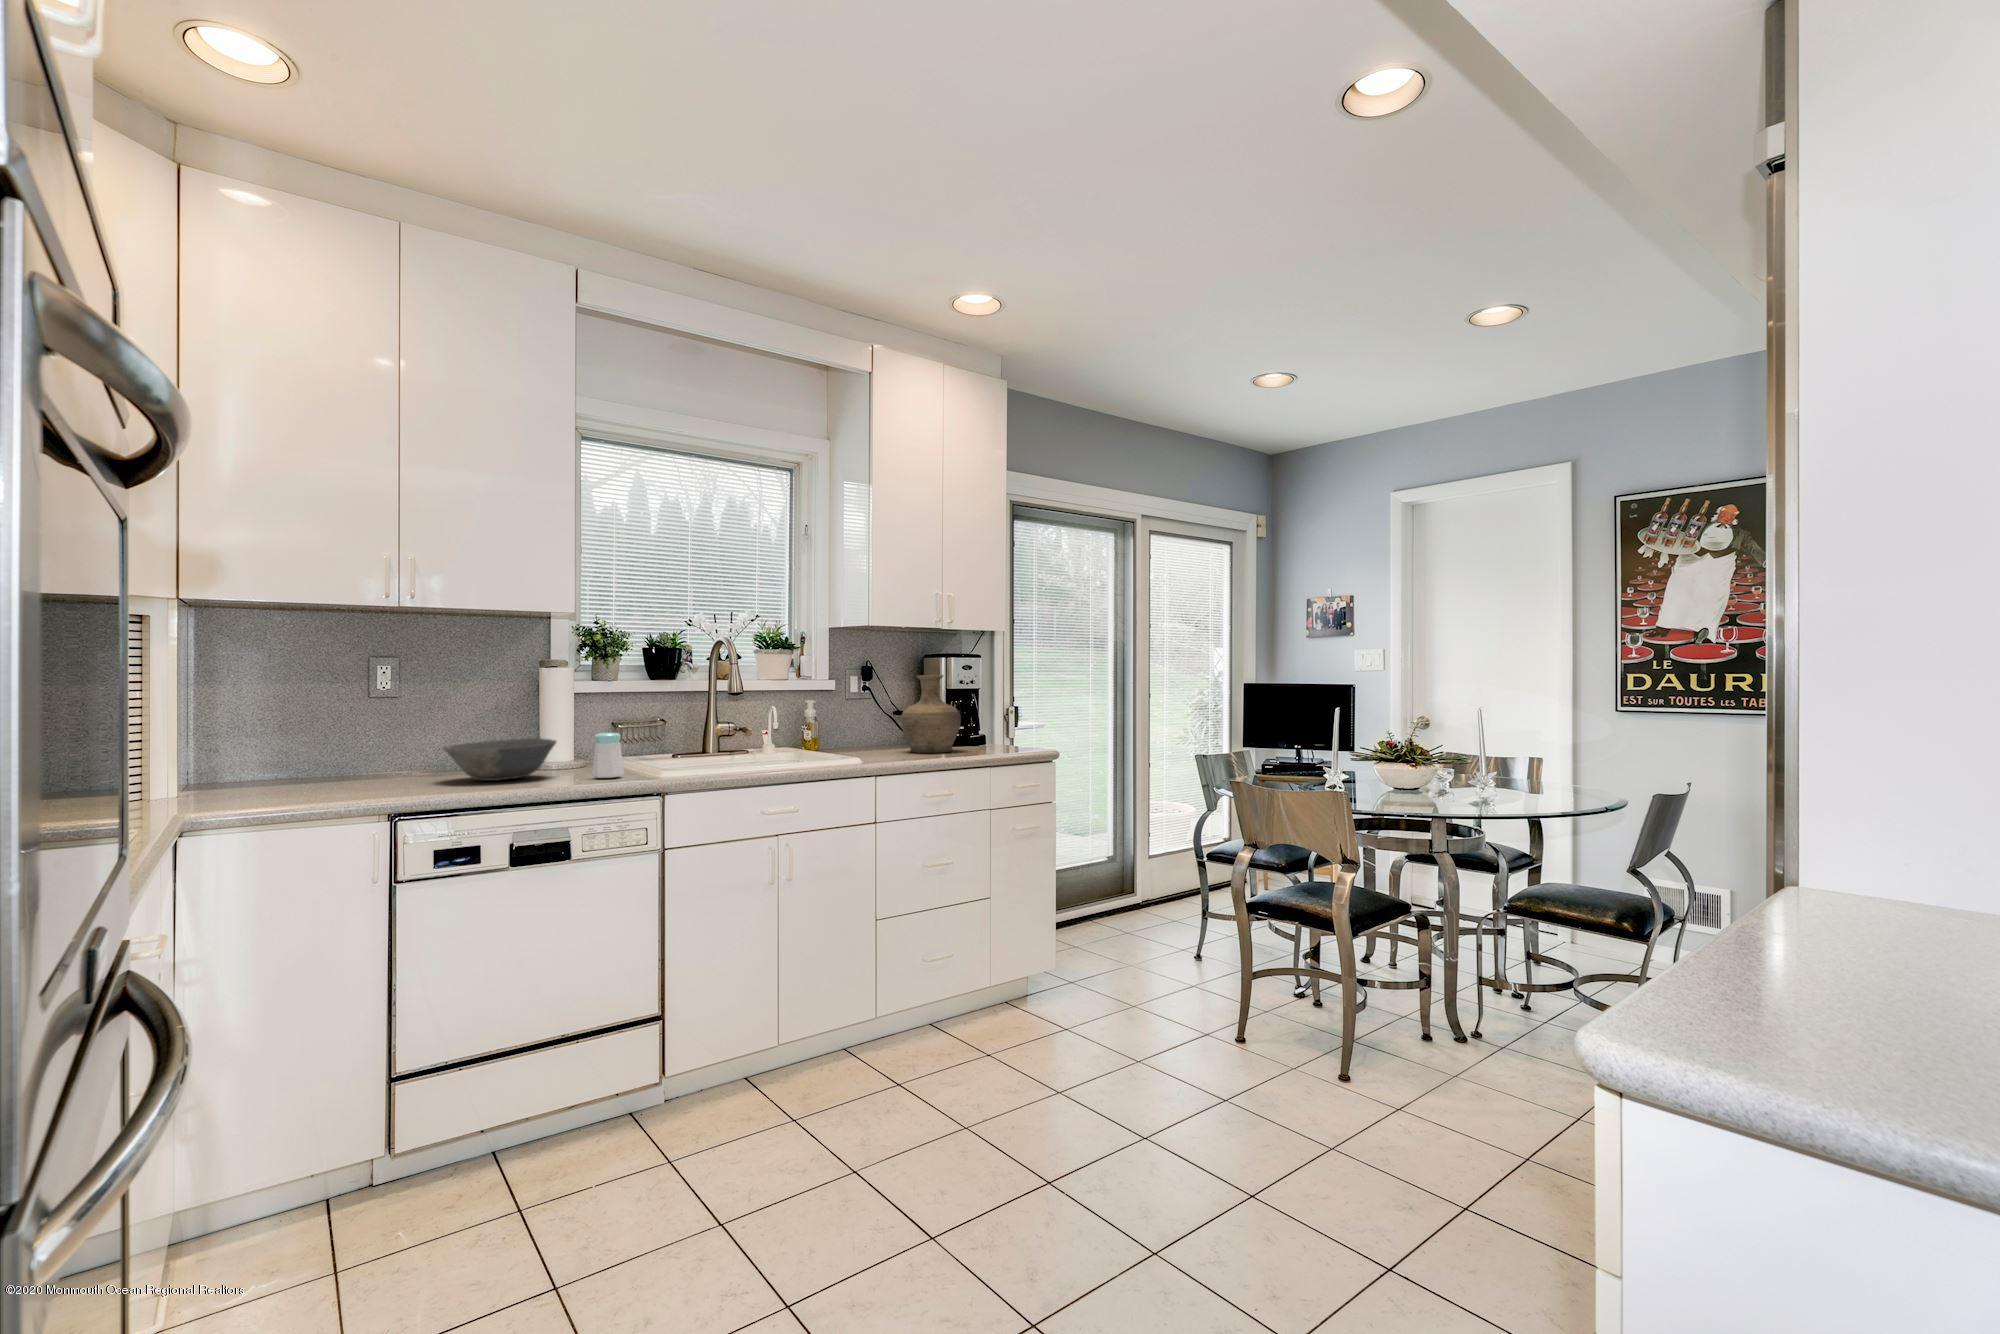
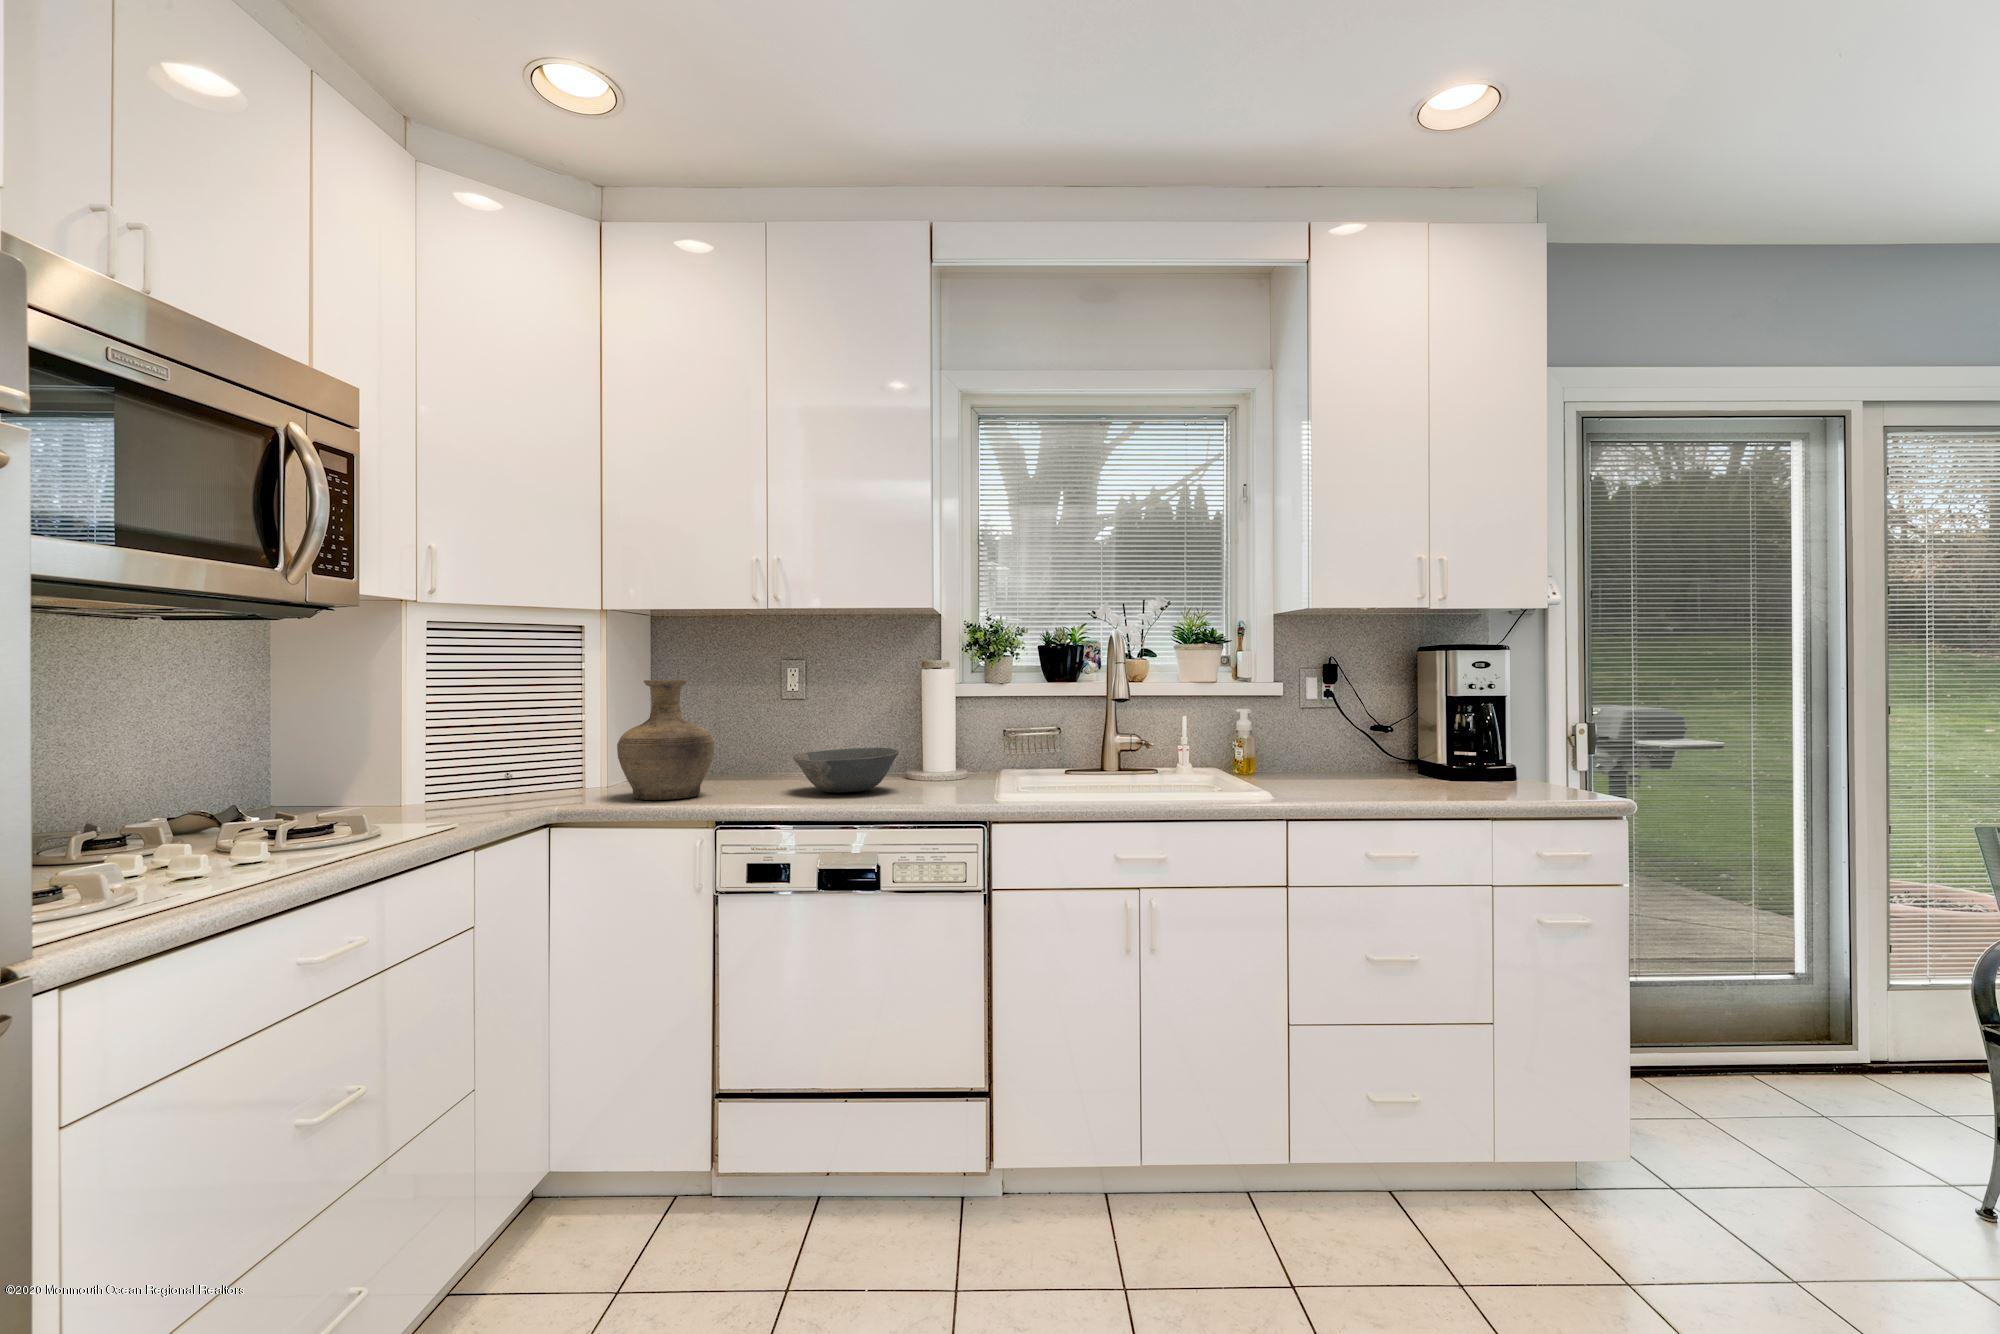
vase: present [901,675,961,753] -> present [617,680,714,800]
salt shaker: present [593,733,624,778] -> none [920,748,949,799]

